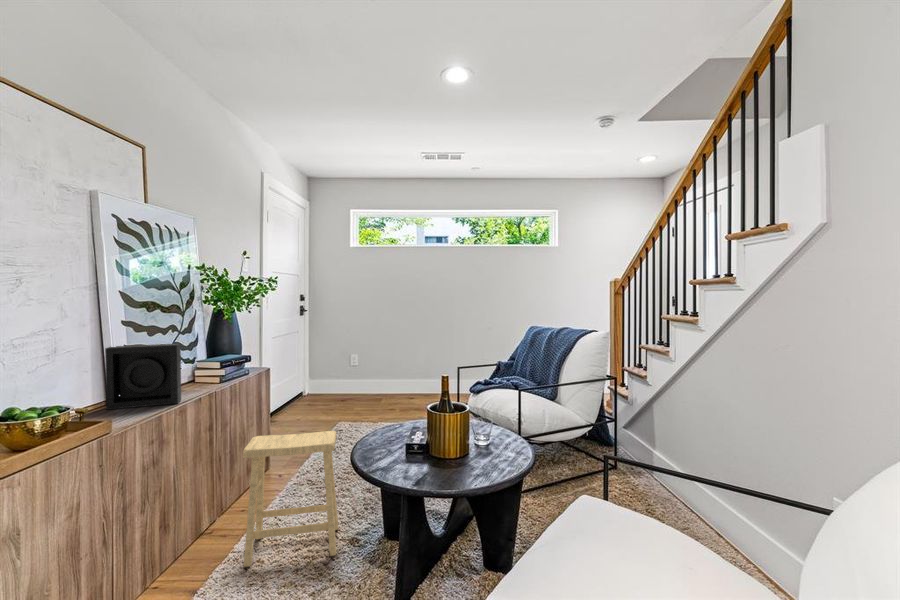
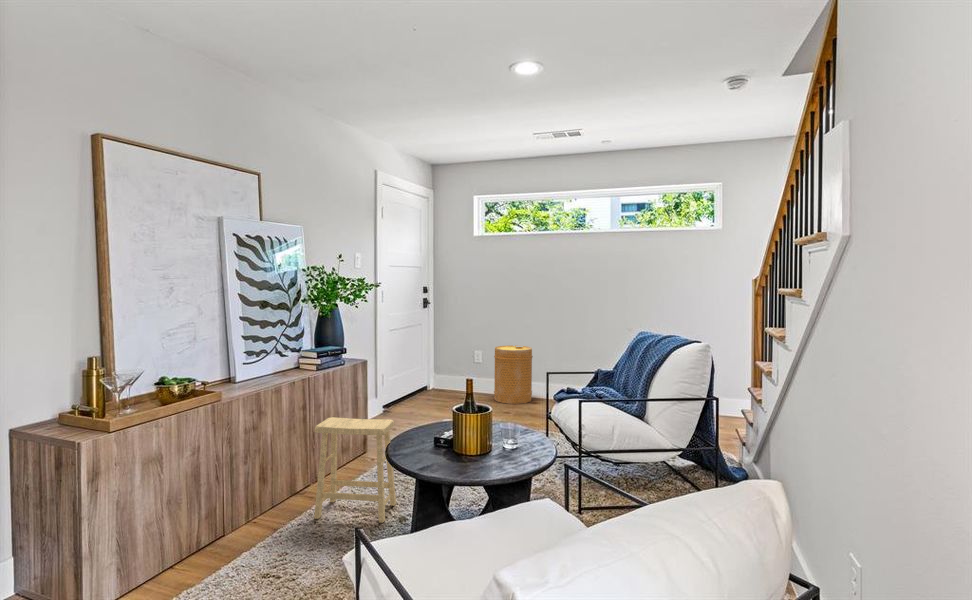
speaker: present [105,343,181,410] -> none [227,337,280,385]
basket: none [375,348,411,402] -> present [494,345,533,404]

